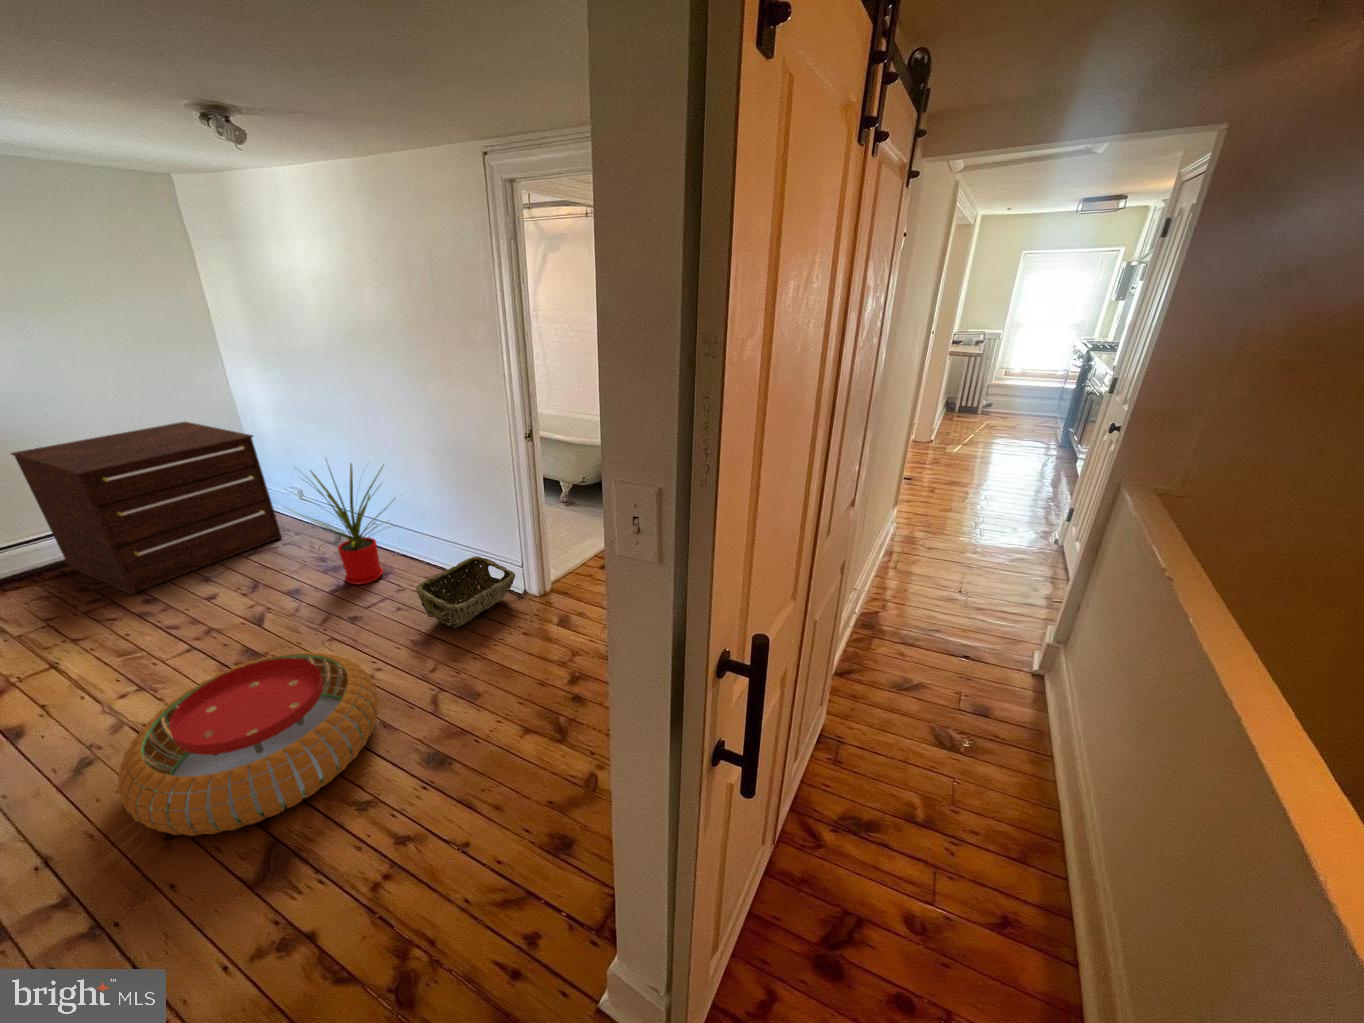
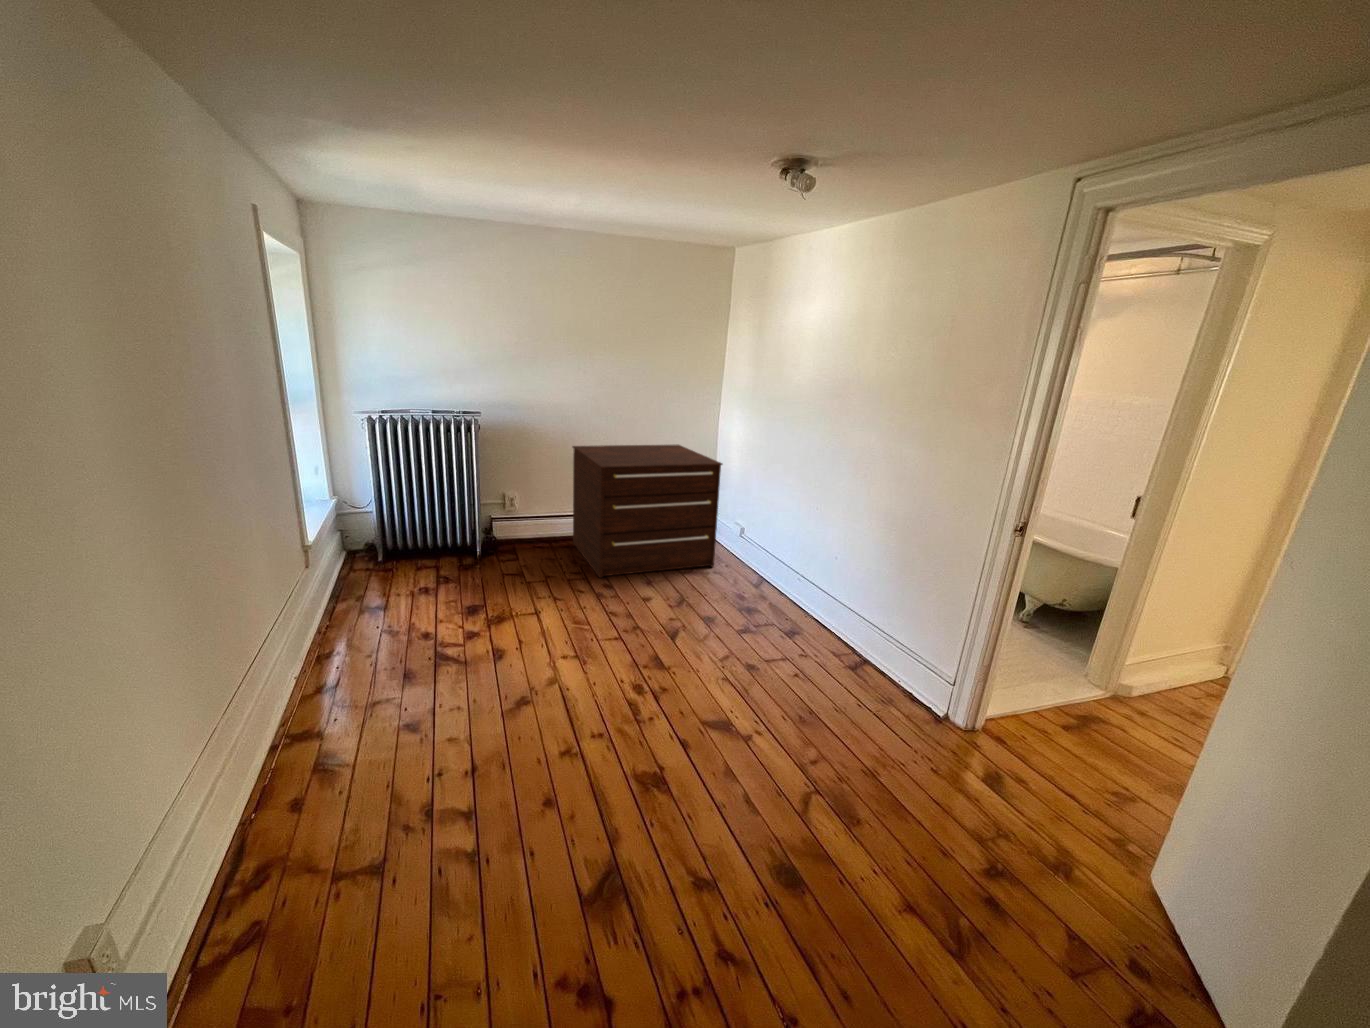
house plant: present [295,464,386,584] -> none [725,493,828,636]
woven basket: present [416,556,515,628] -> none [820,647,941,725]
pouf: present [118,652,379,836] -> none [532,667,752,838]

